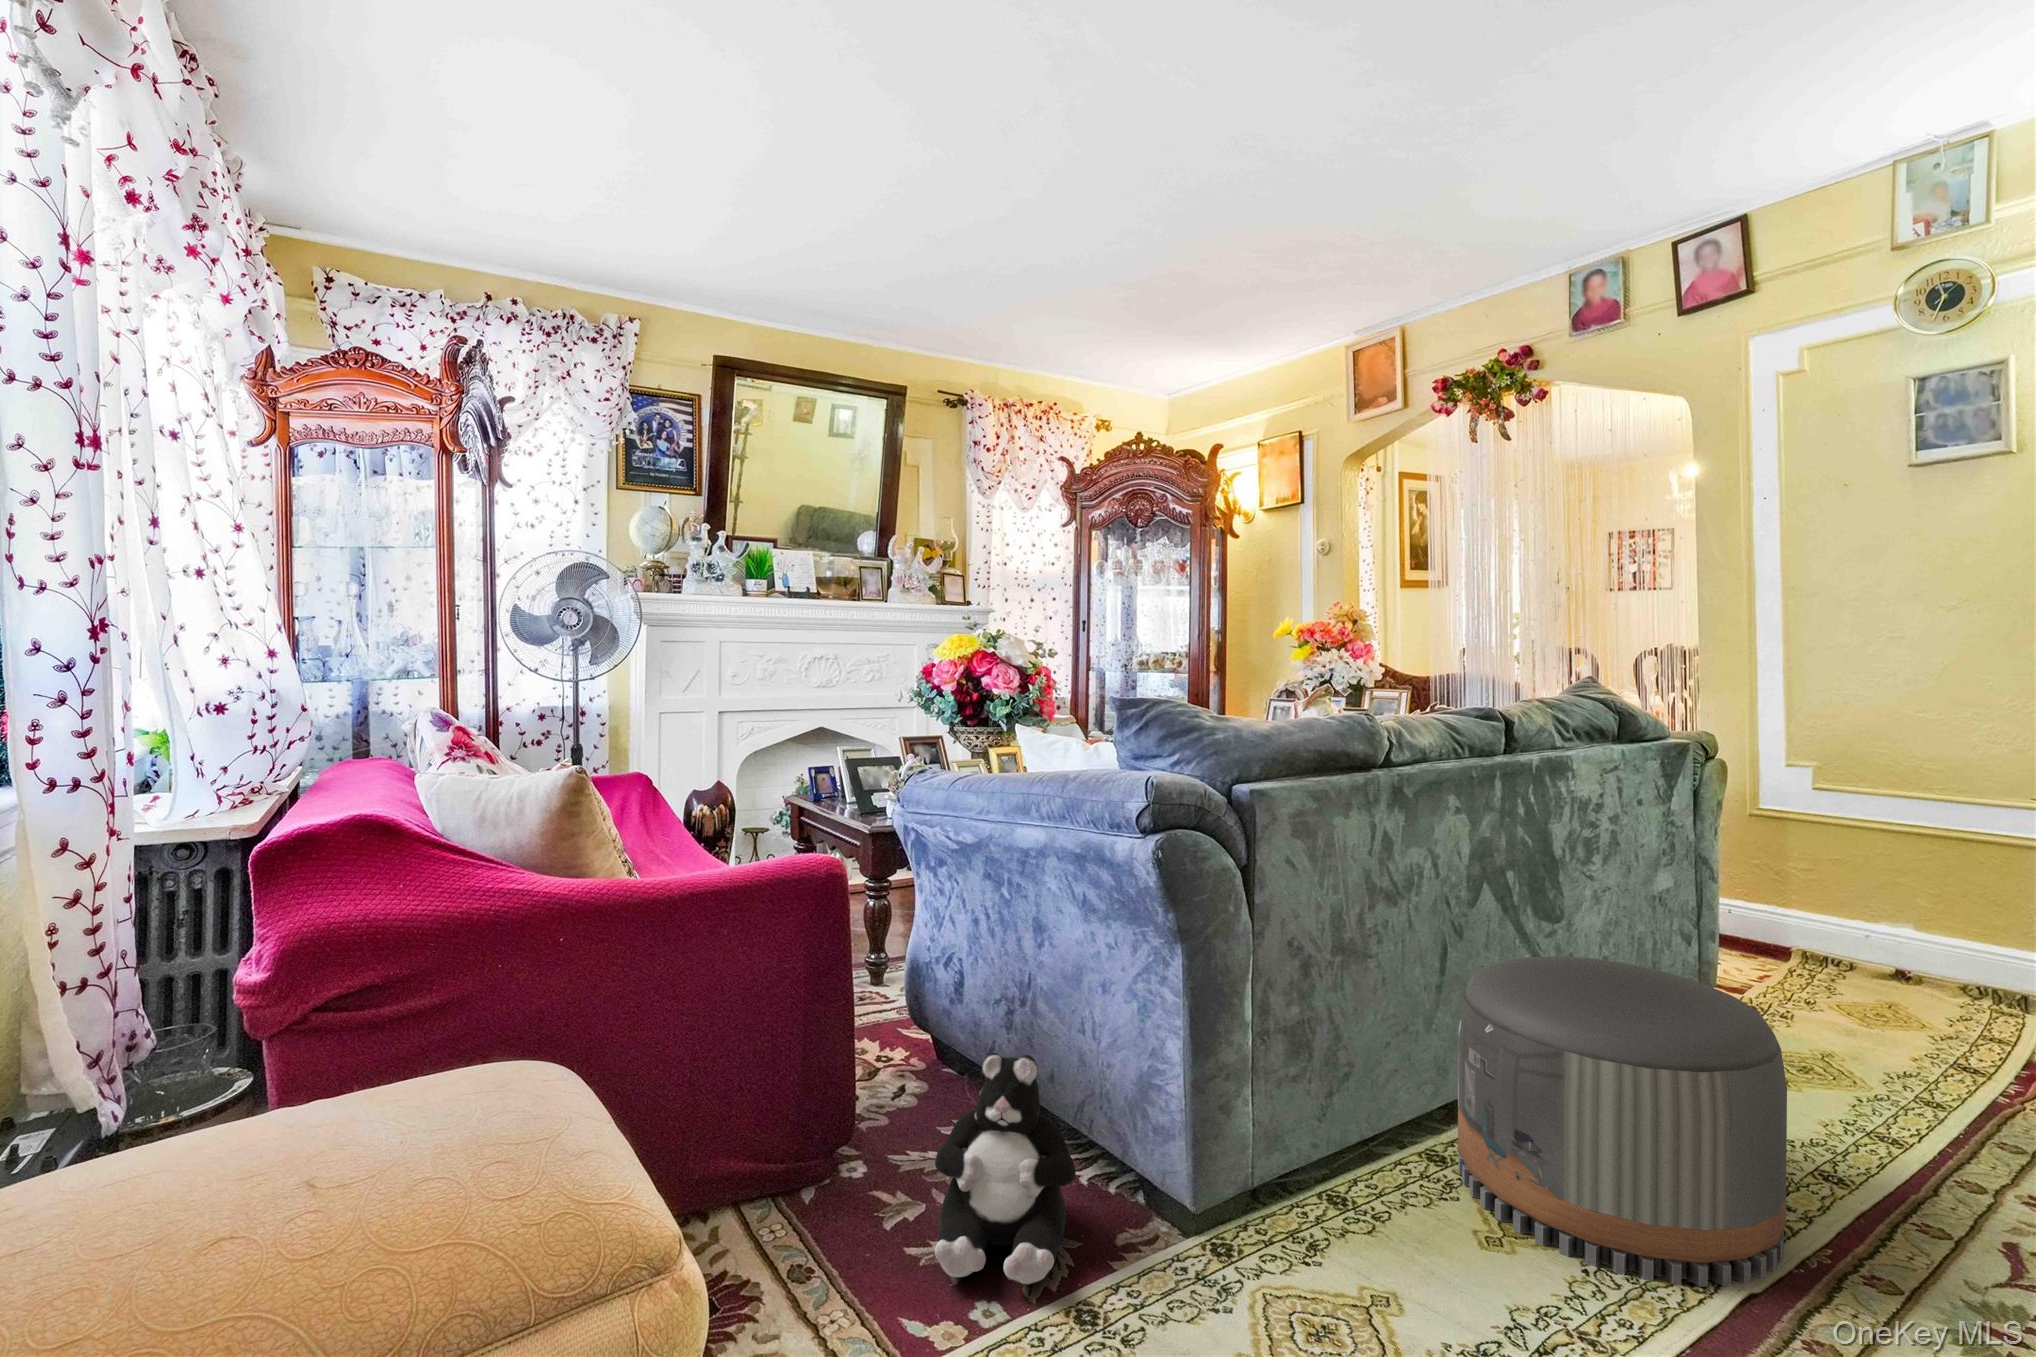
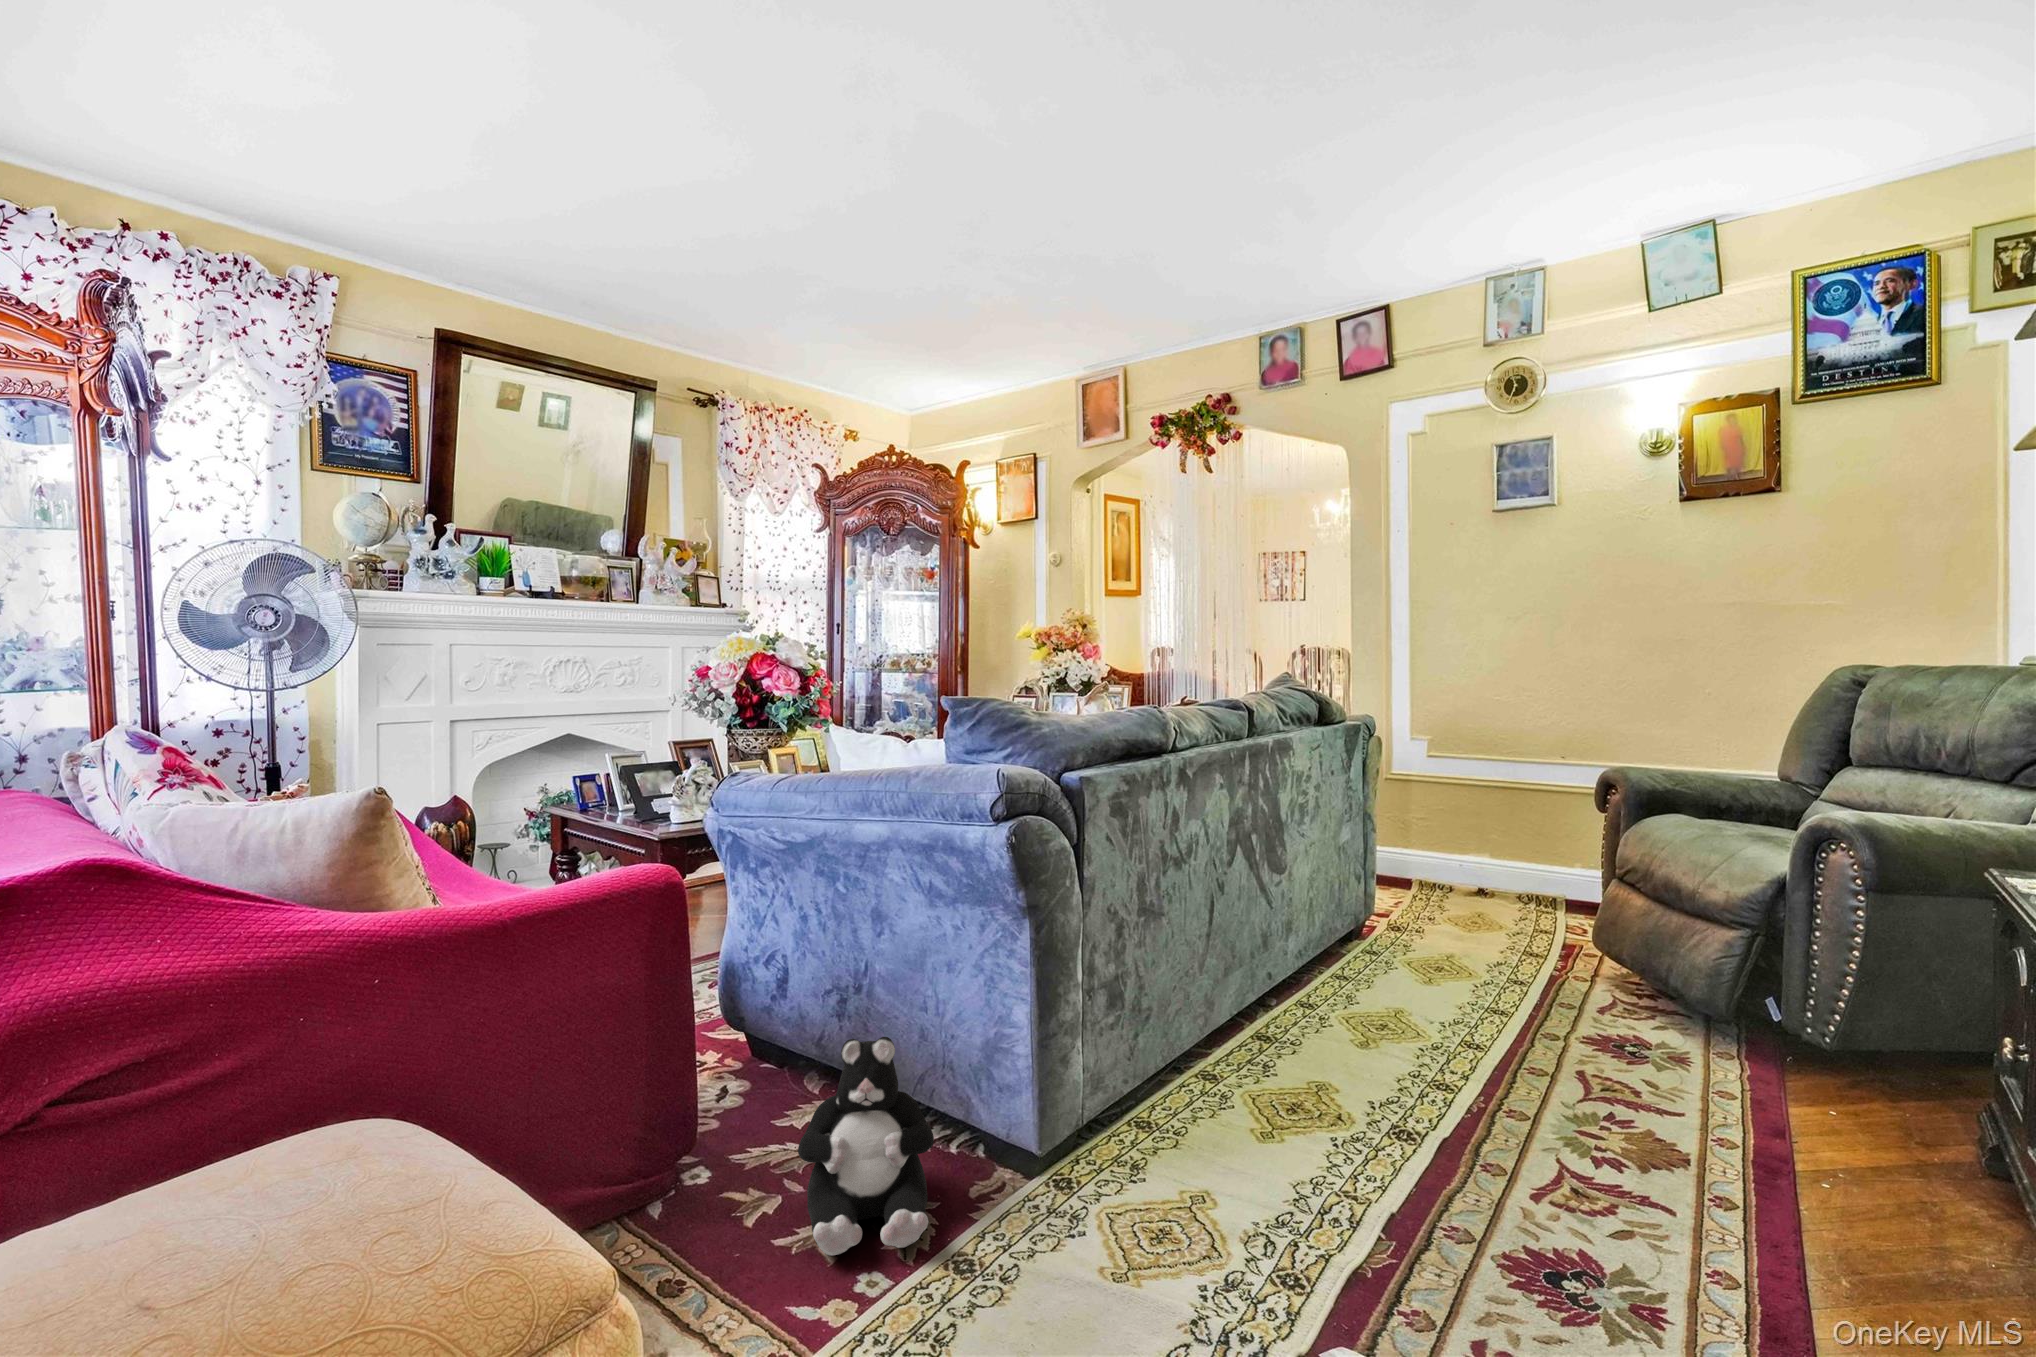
pouf: present [1458,956,1787,1287] -> none [1228,901,1460,1146]

